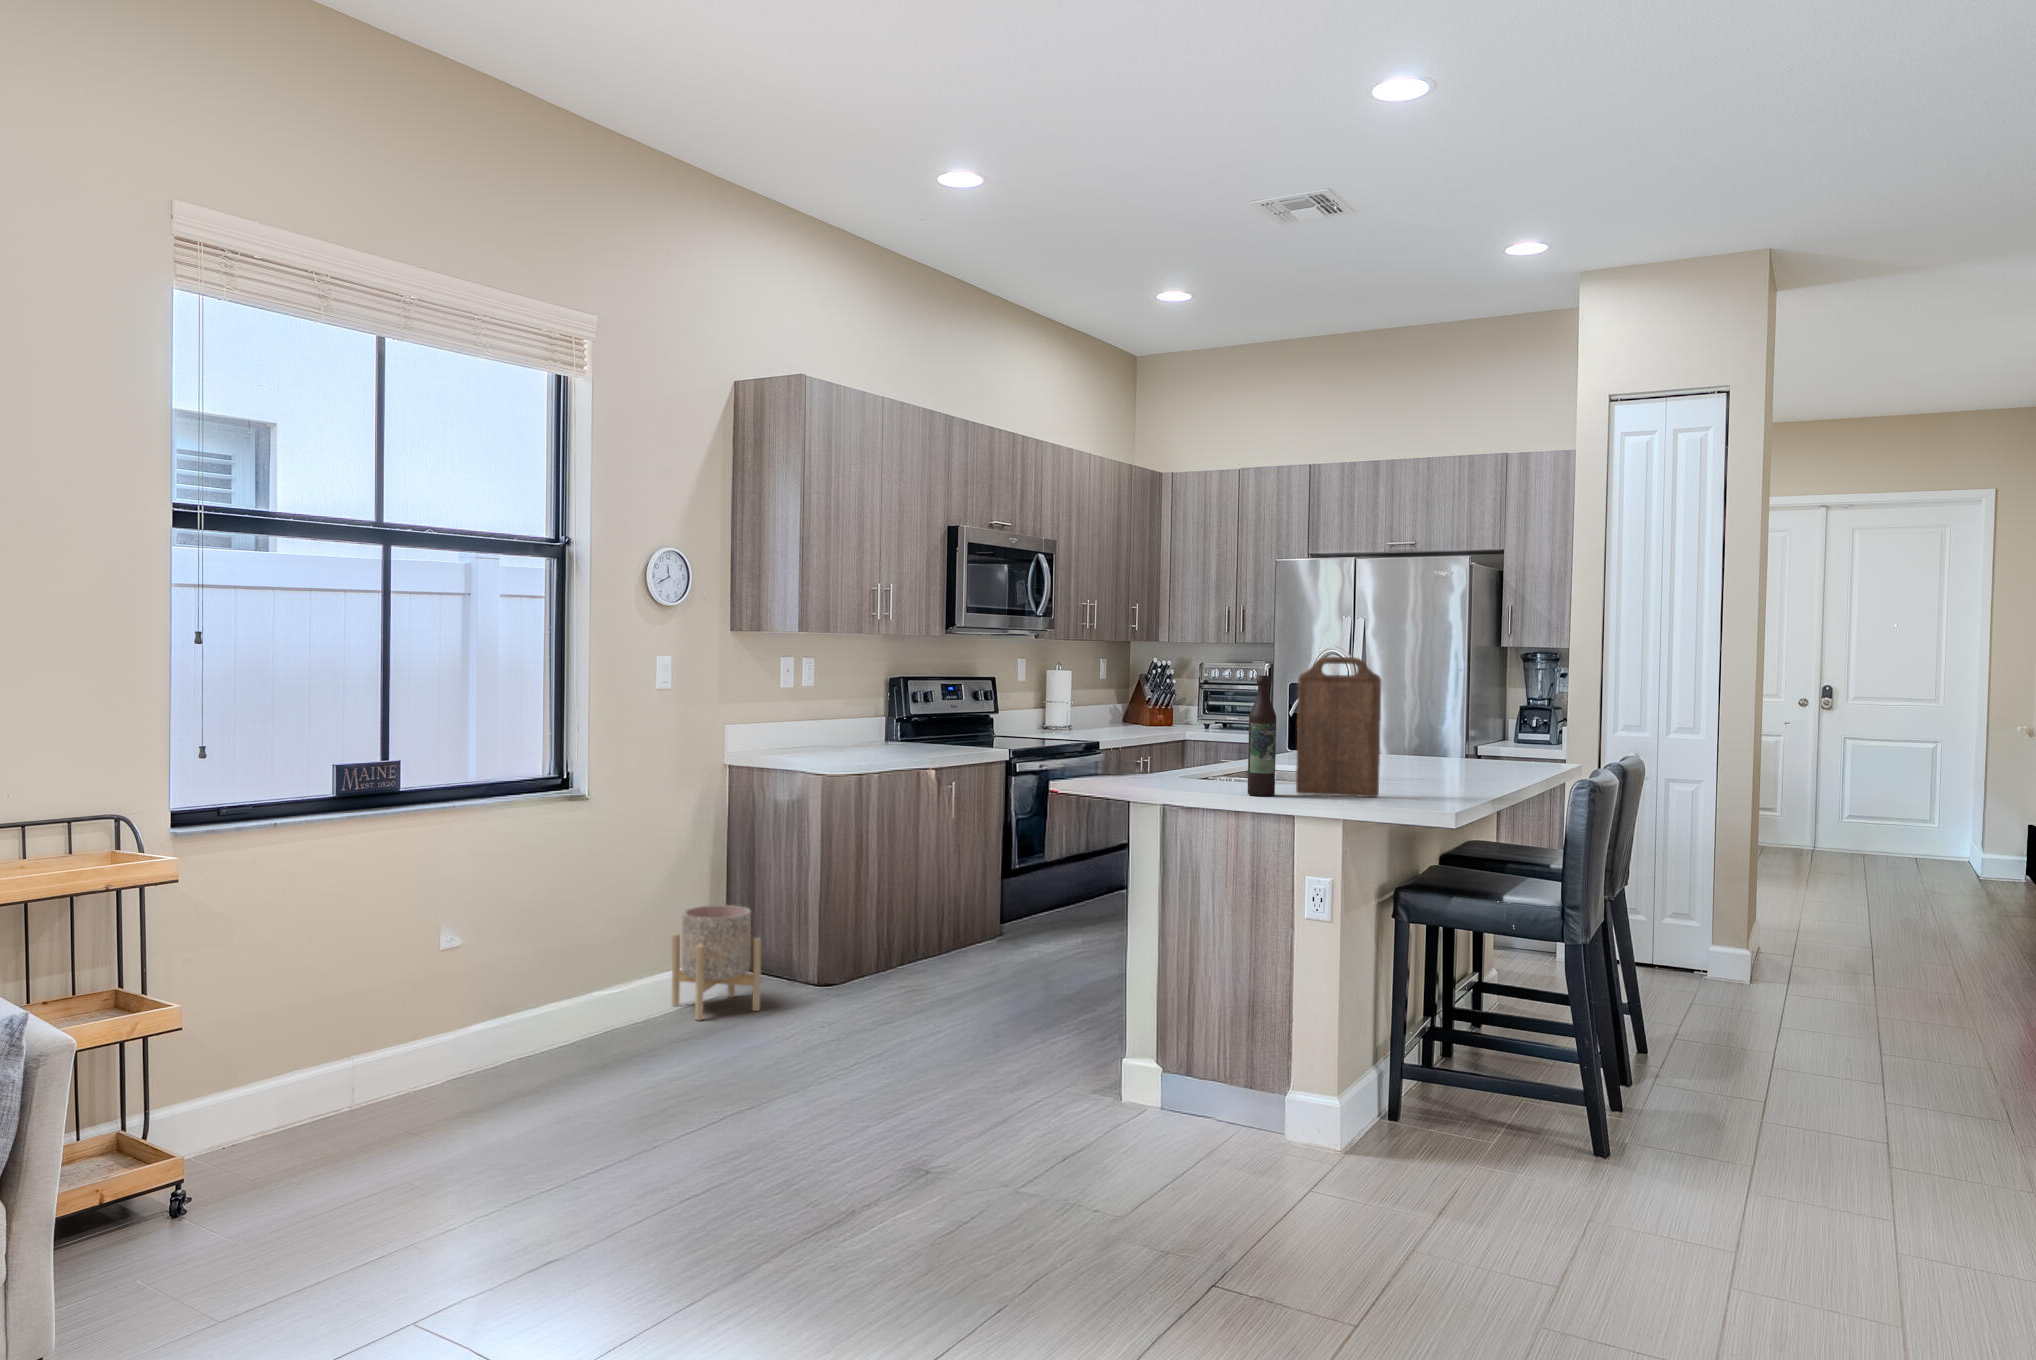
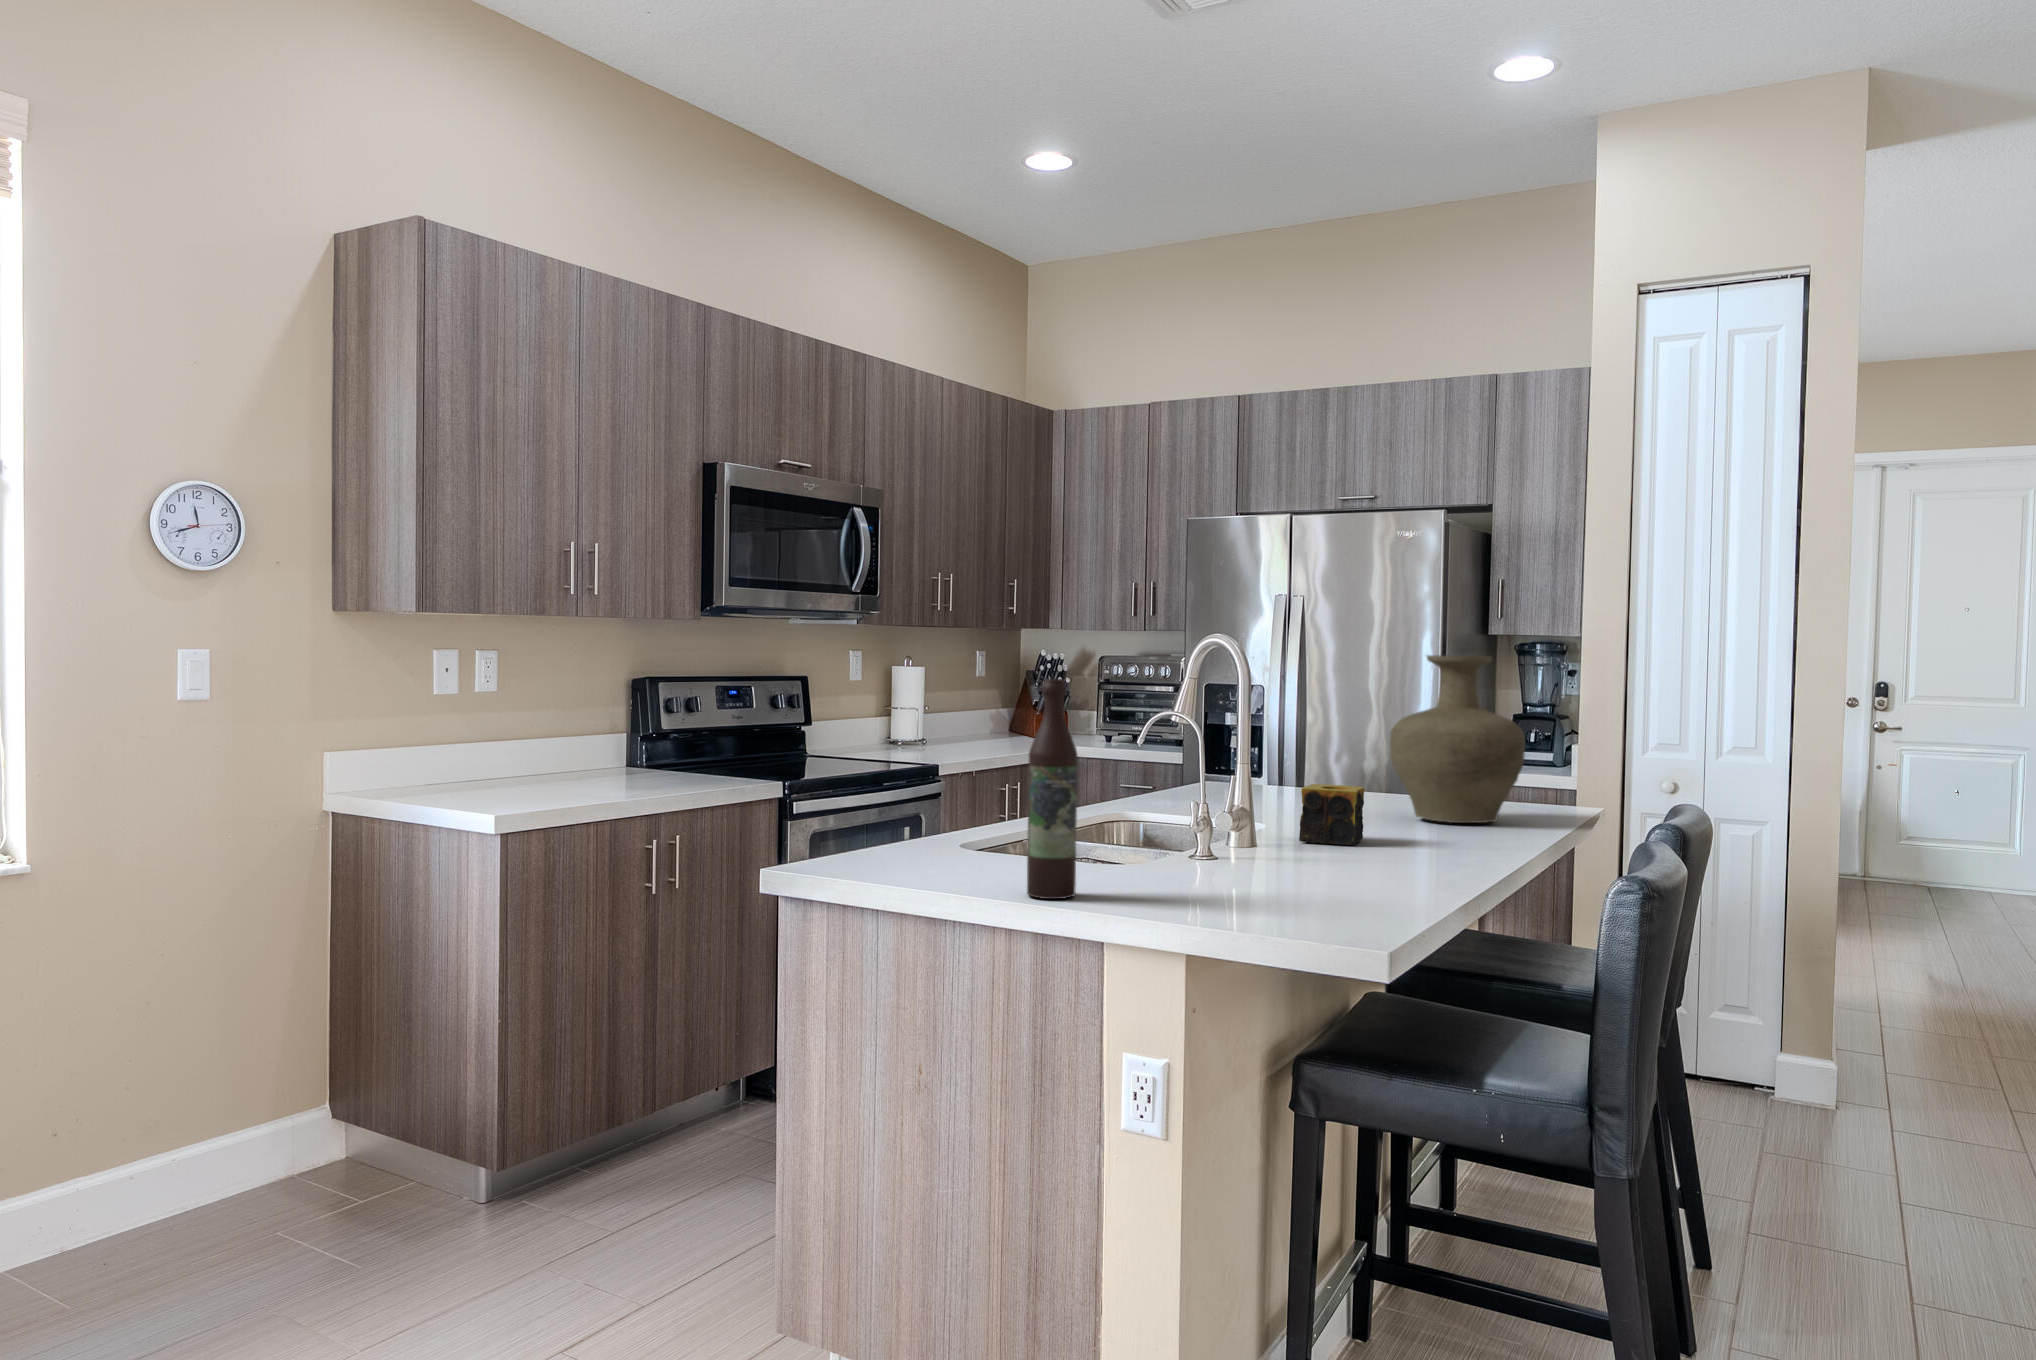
cutting board: present [1296,657,1381,797] -> none [1117,645,1267,899]
vase: none [1438,663,1527,771] -> present [1390,655,1525,823]
candle: none [1385,743,1425,779] -> present [1299,784,1364,845]
planter: present [672,905,761,1020] -> none [210,1031,344,1224]

